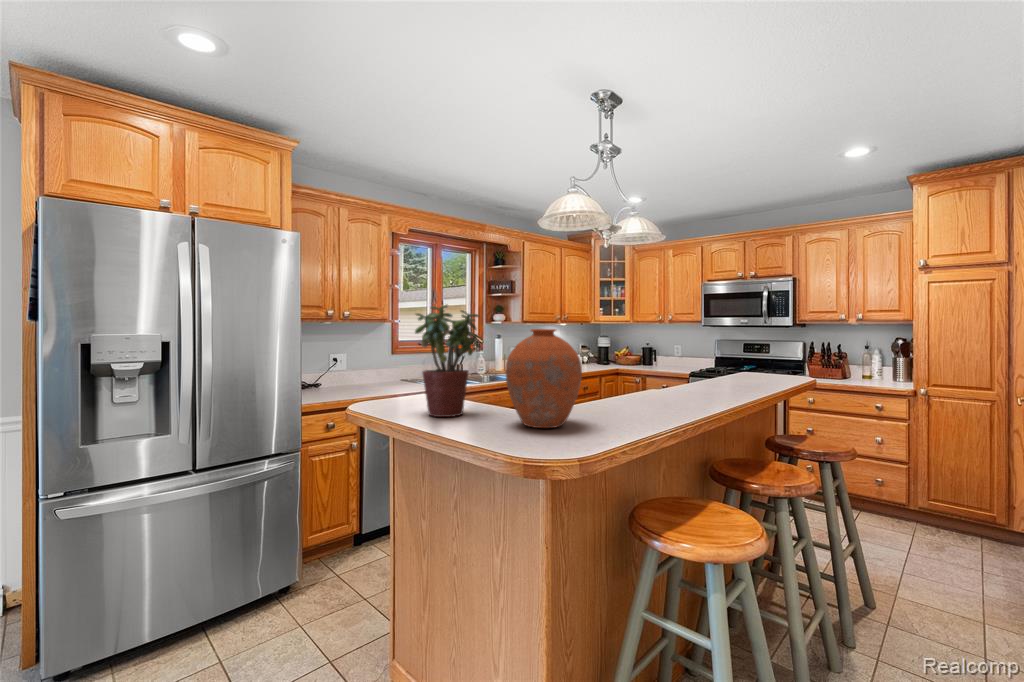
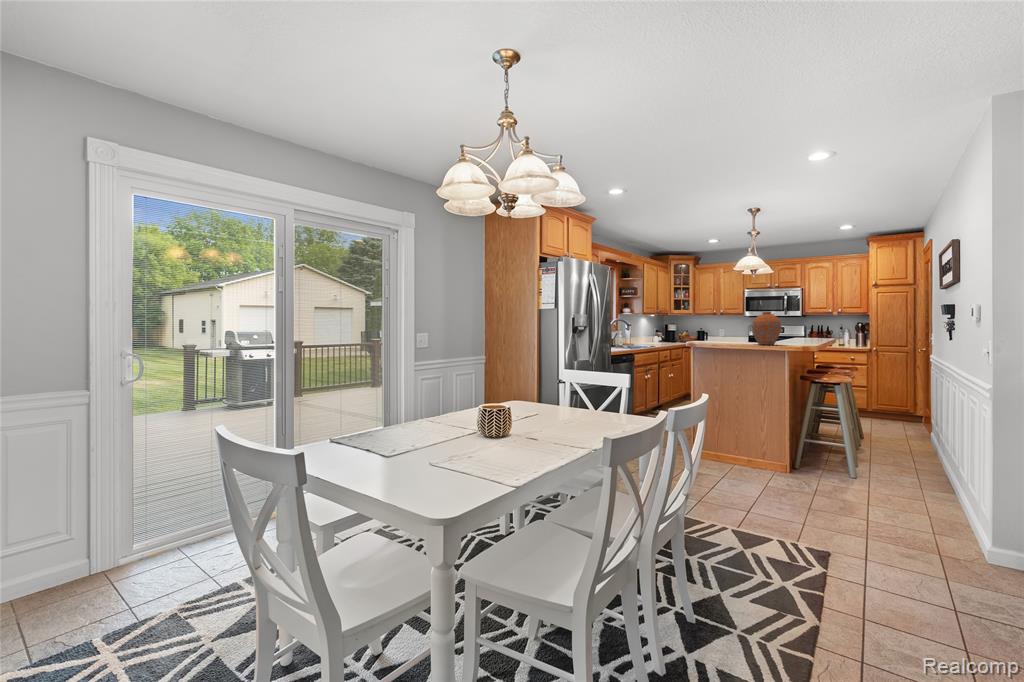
potted plant: present [415,304,480,417] -> none [709,303,735,344]

